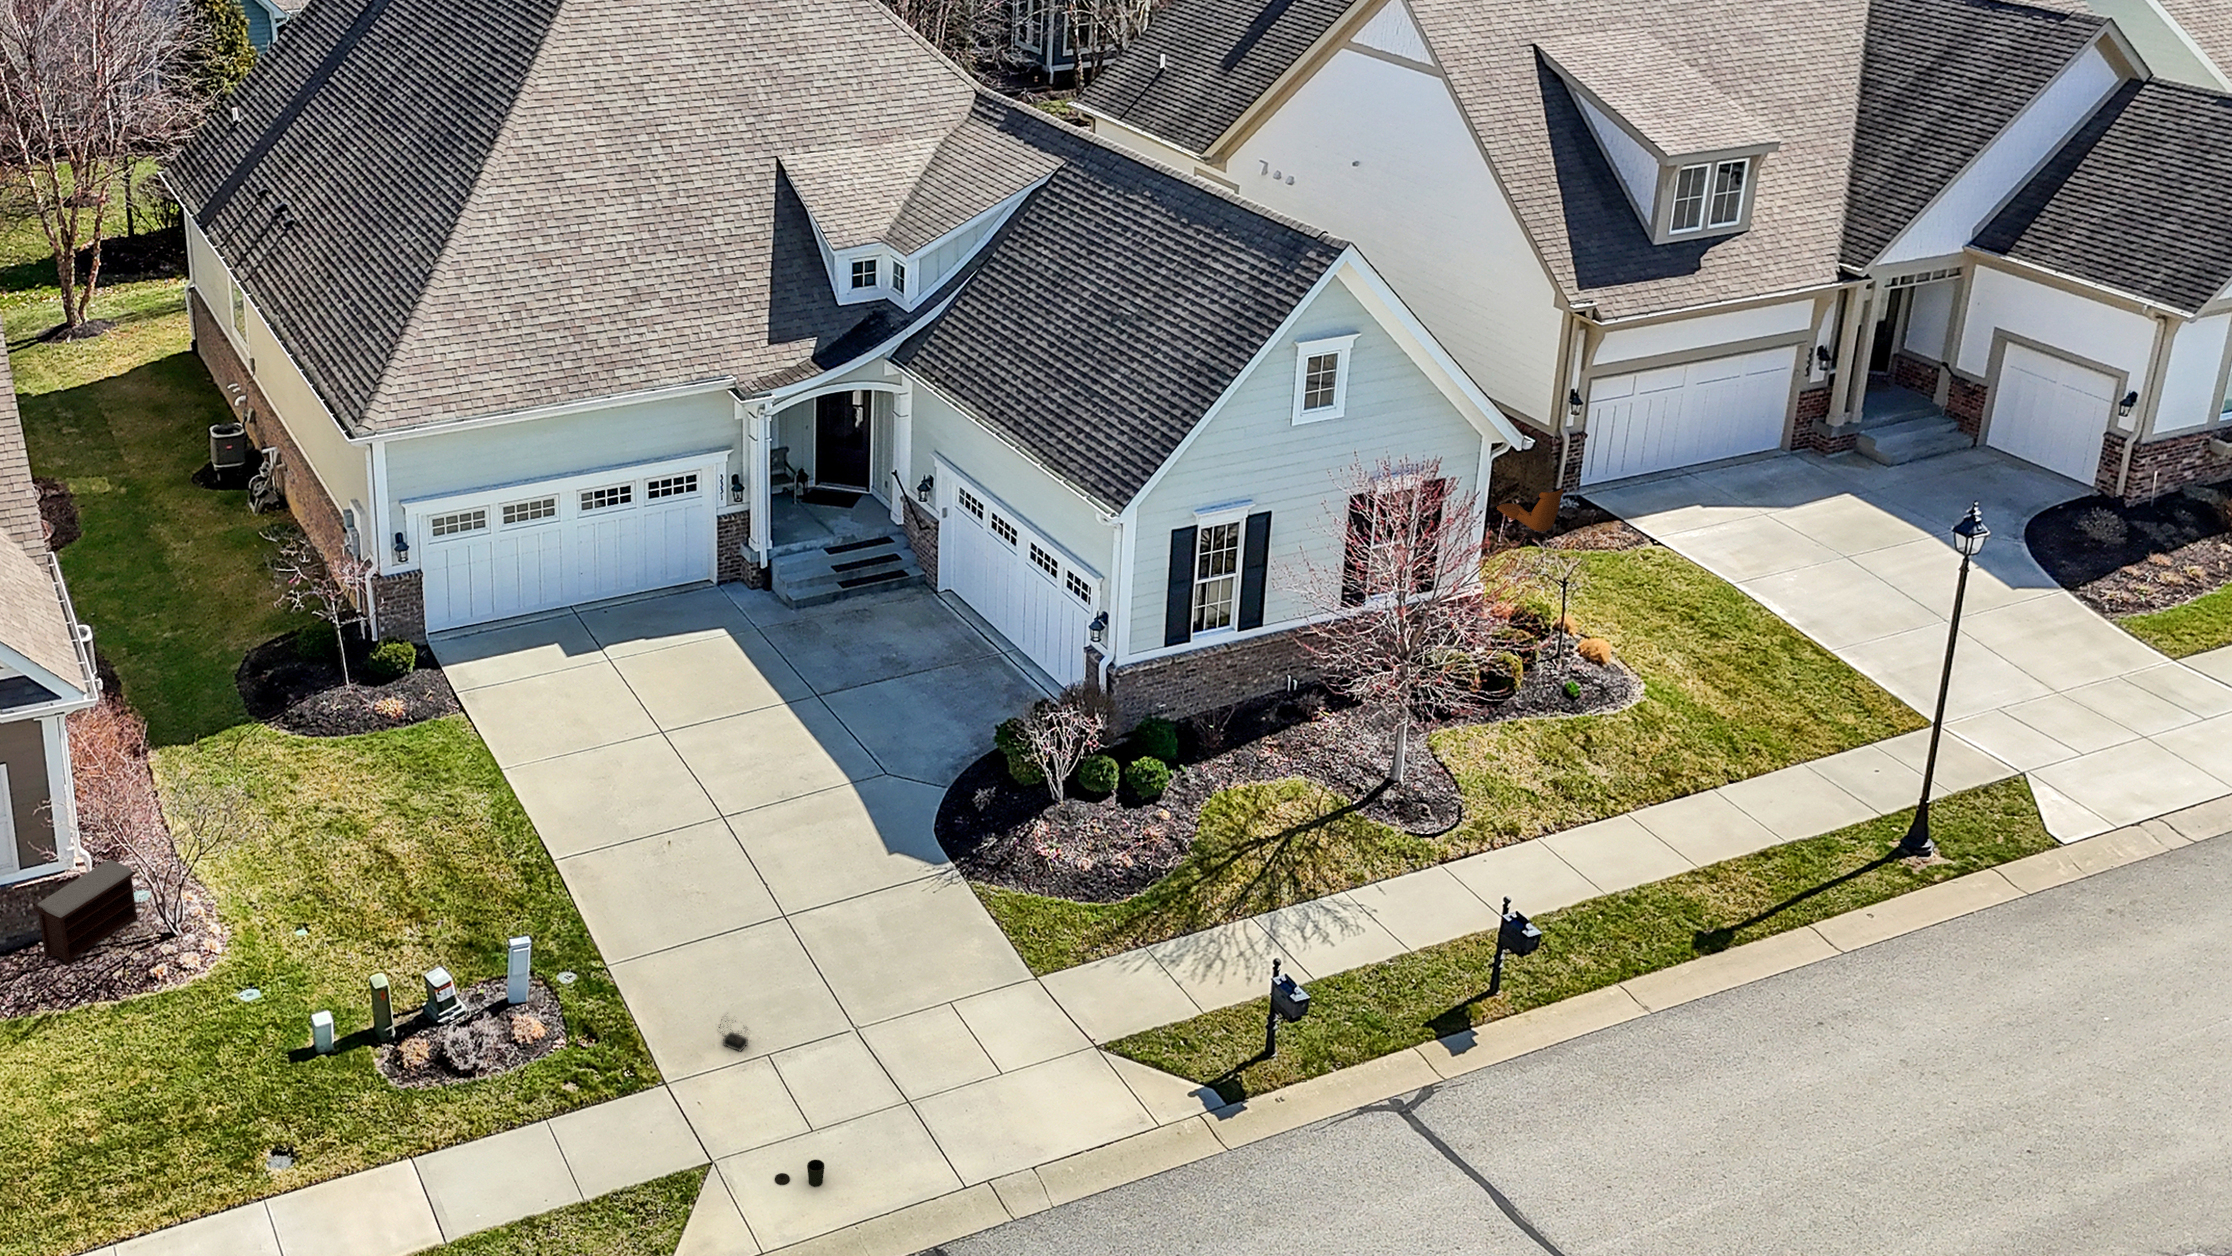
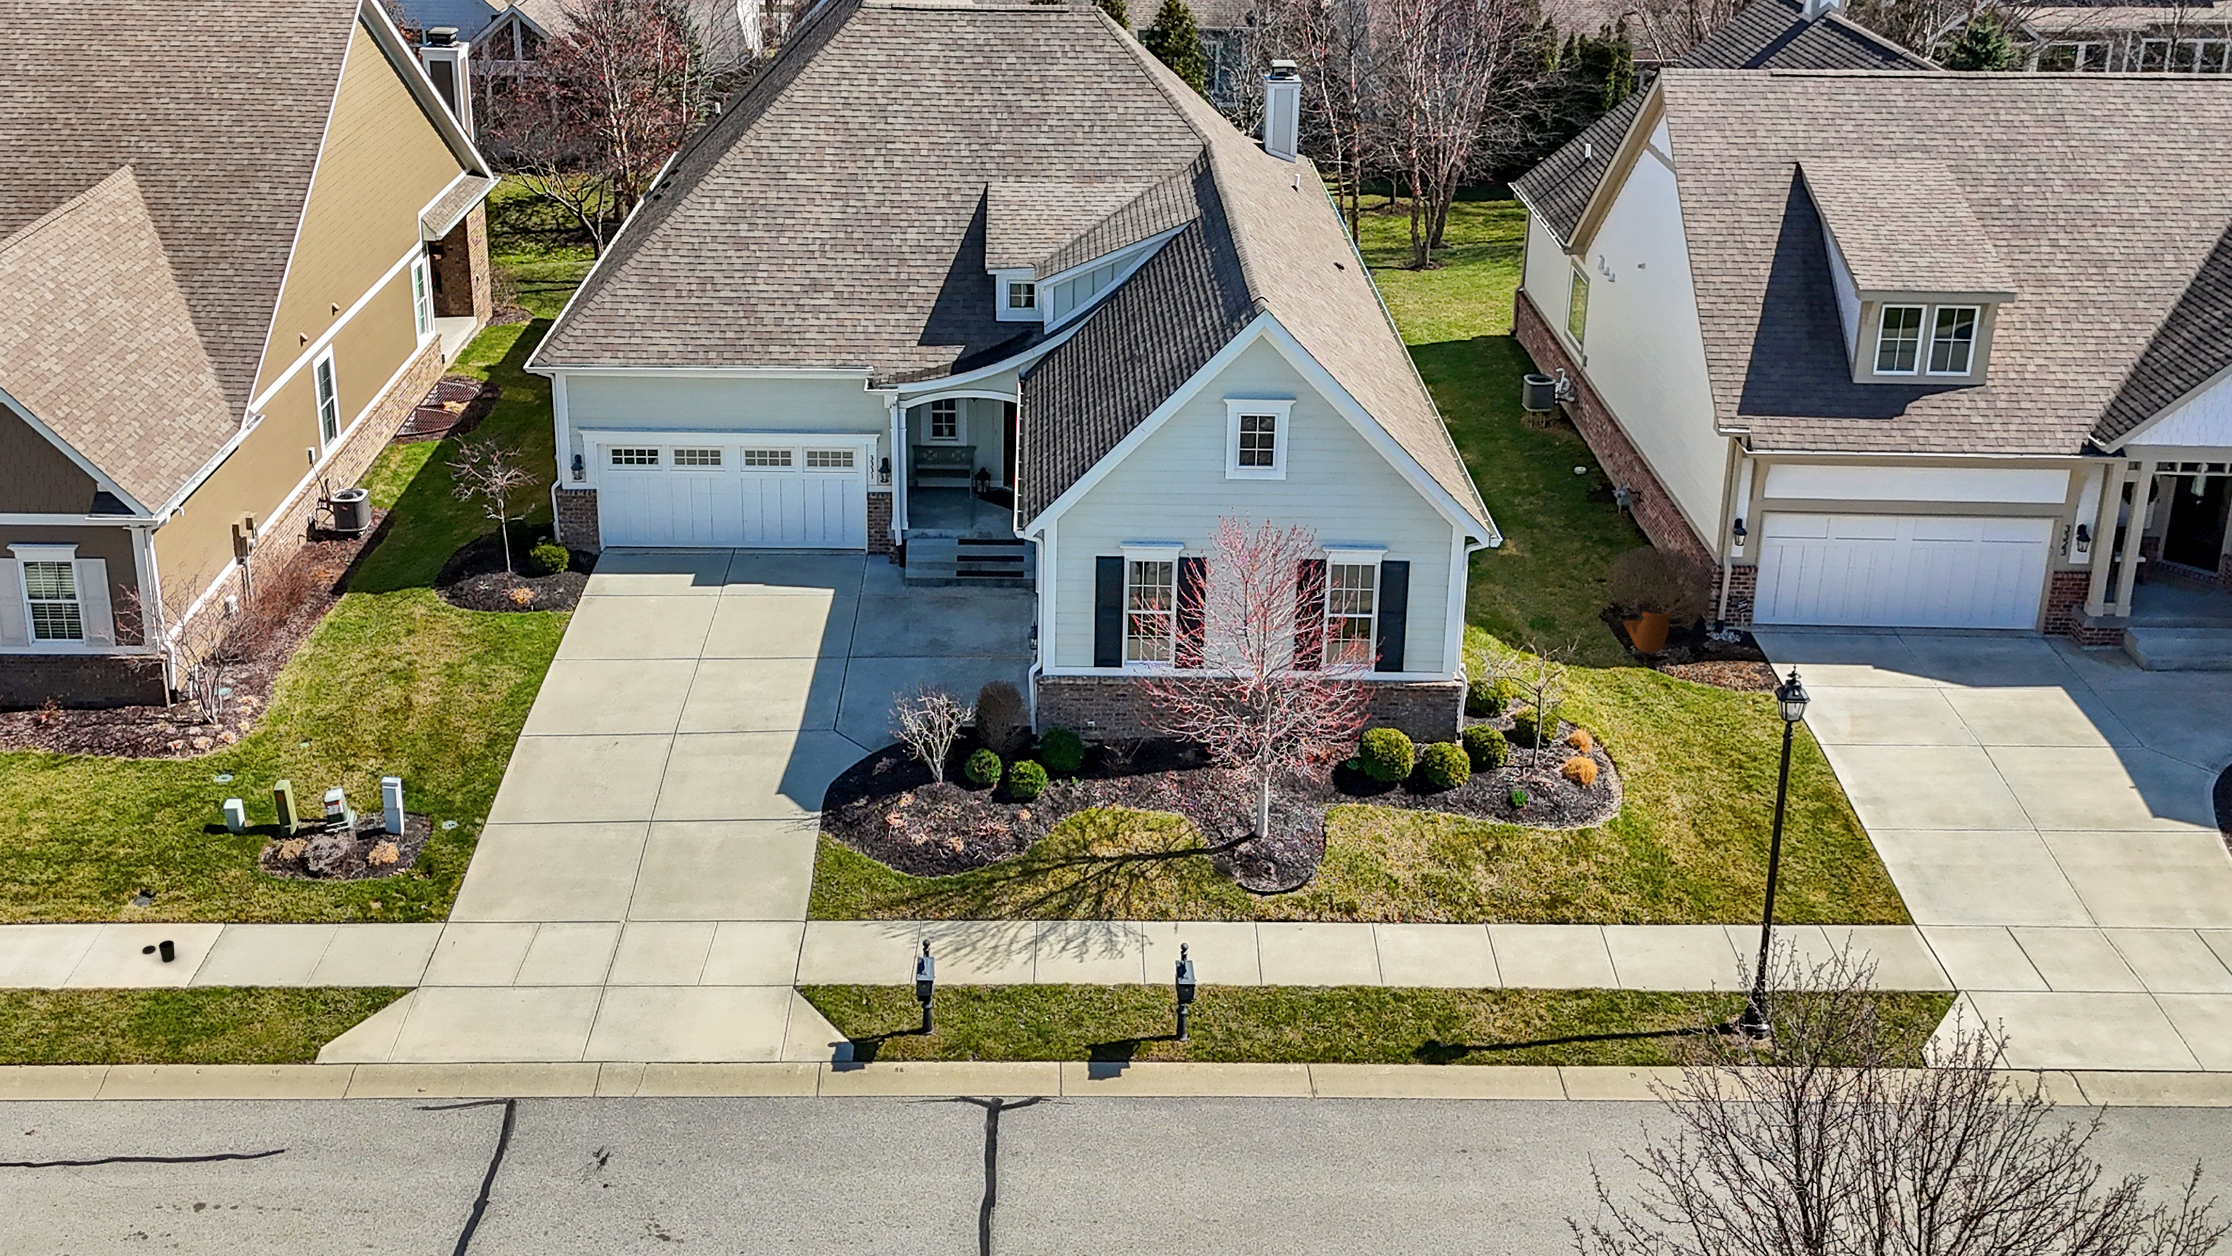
bench: present [34,859,138,966] -> none [112,653,200,726]
decorative plant: present [719,1019,748,1051] -> present [1209,848,1232,876]
trash can: present [775,1159,825,1187] -> present [142,940,175,962]

